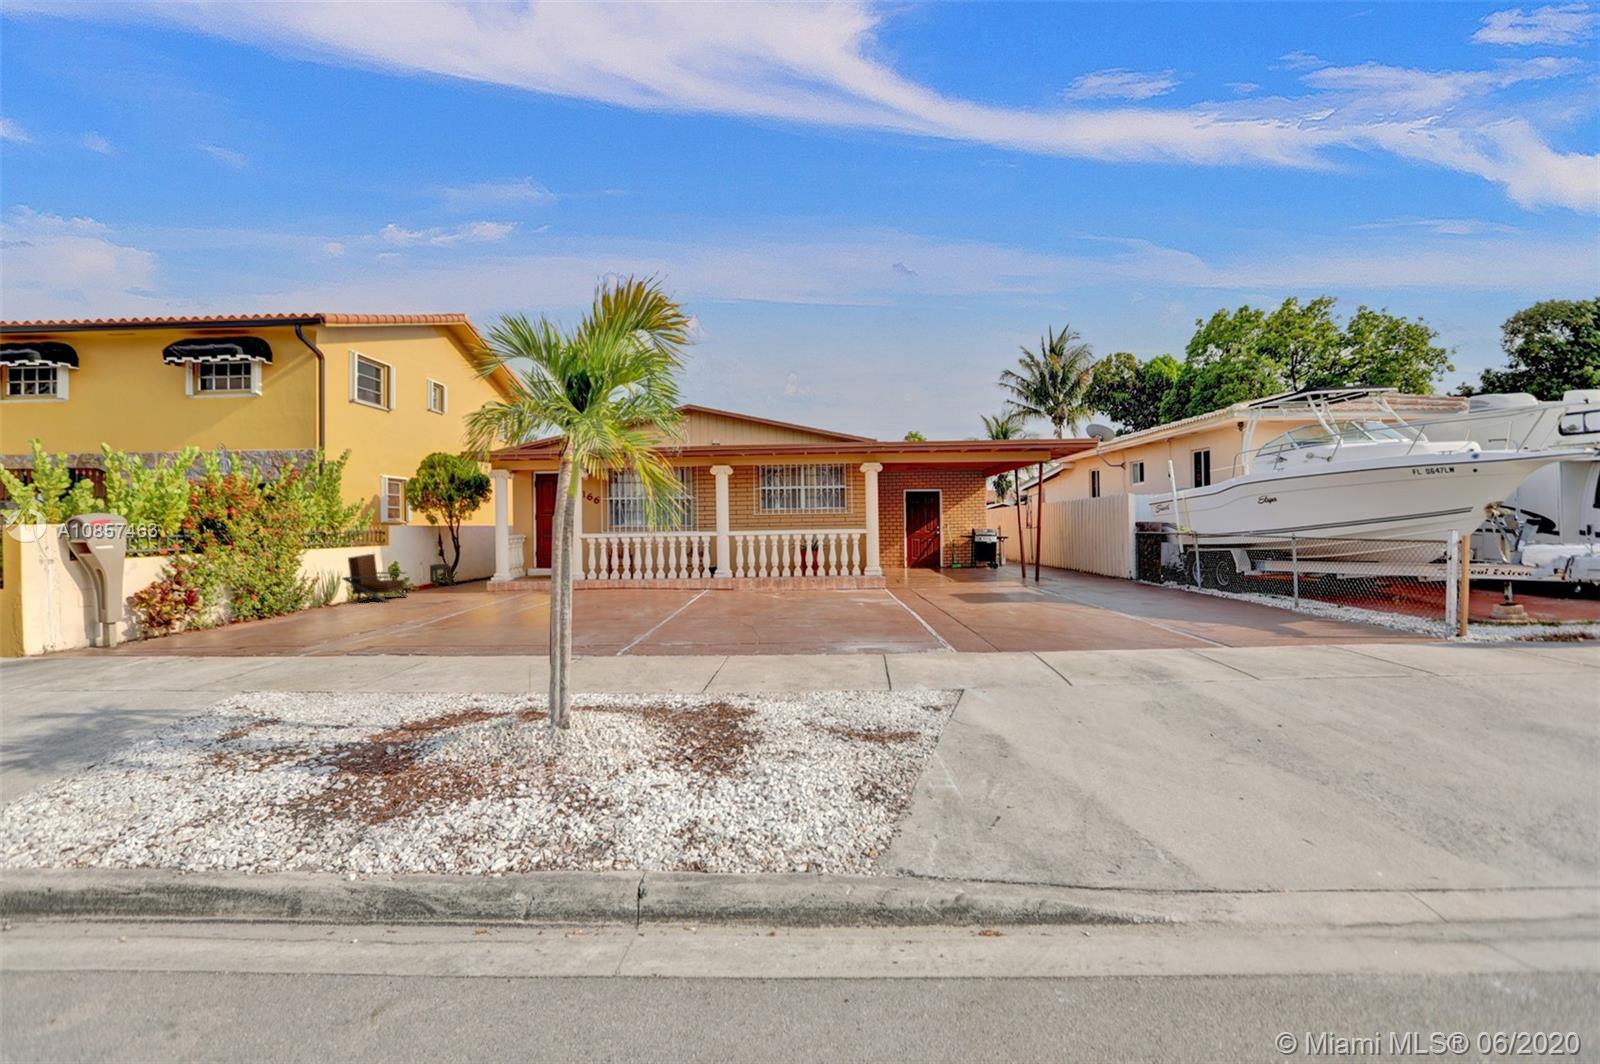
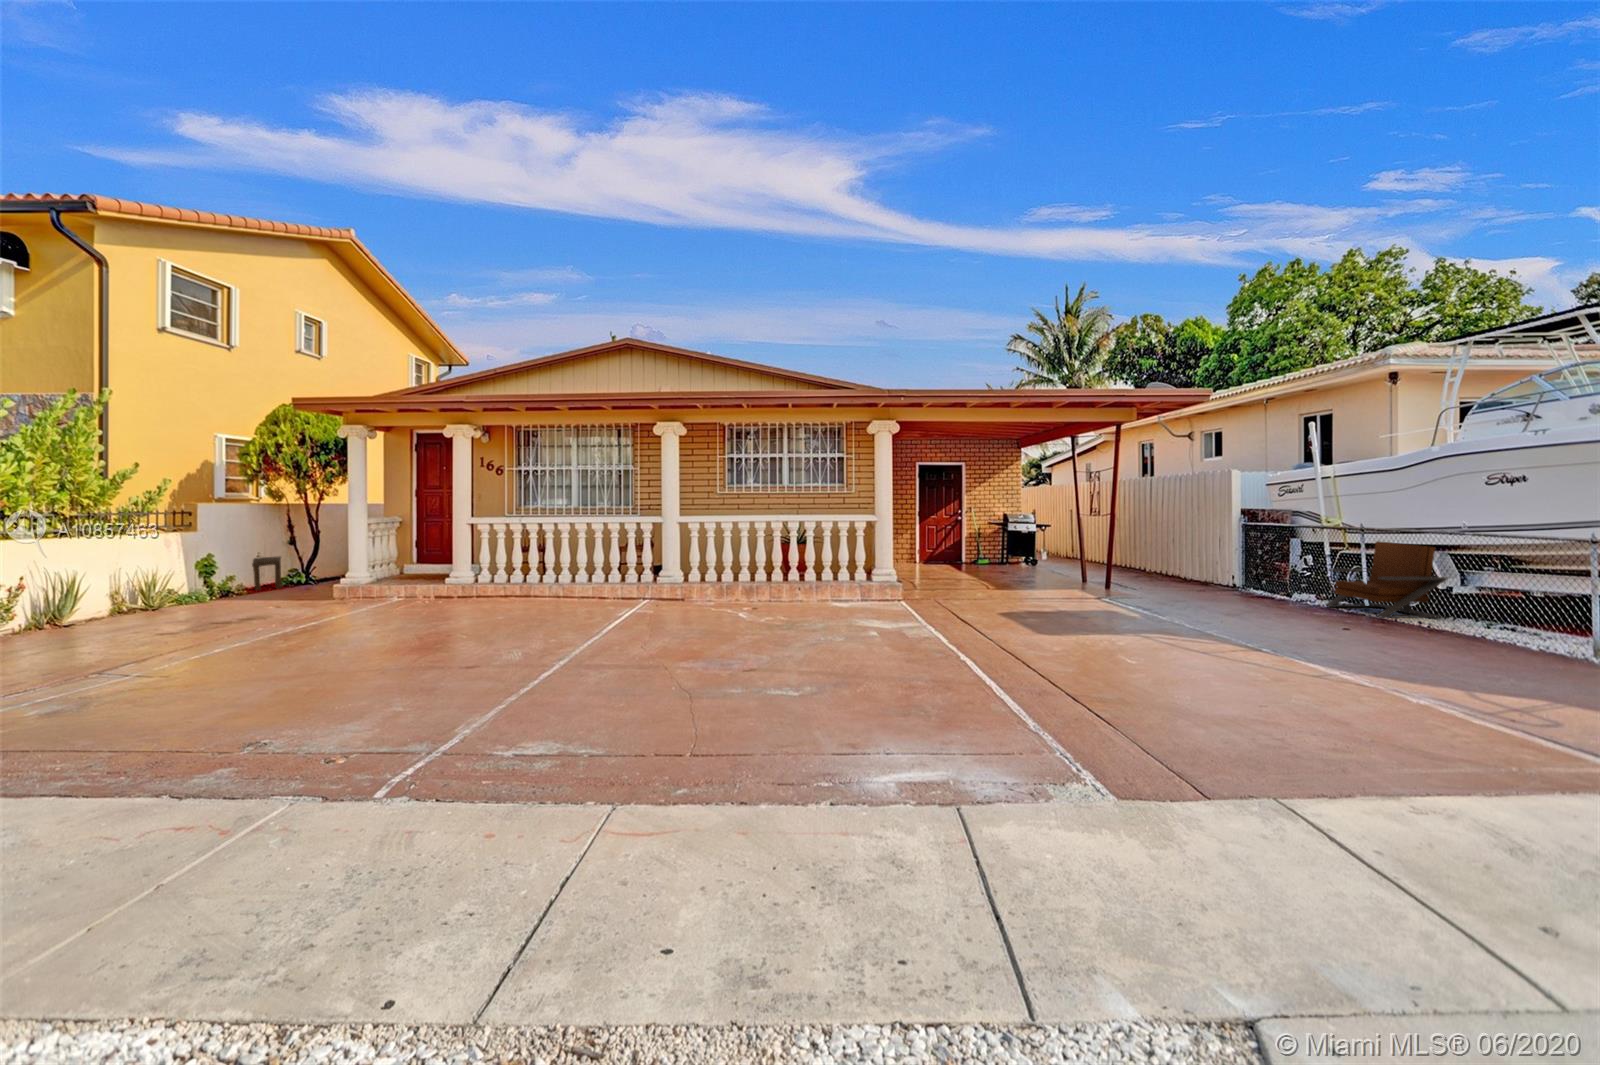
lounge chair: present [343,554,407,604] -> present [1326,541,1447,618]

